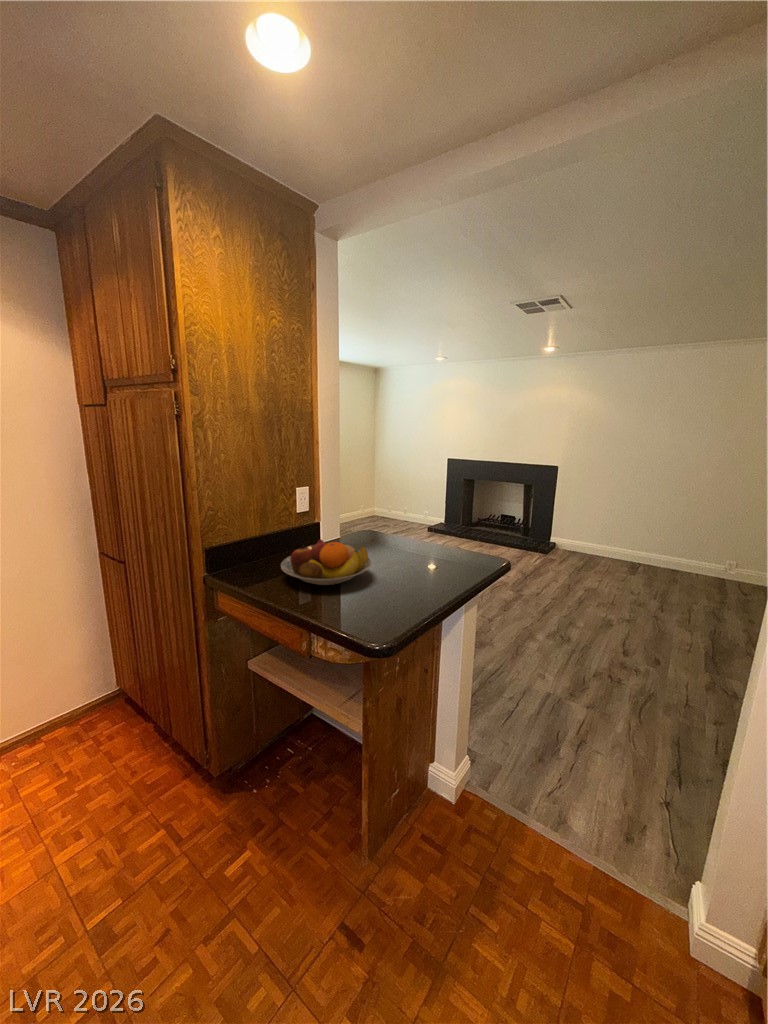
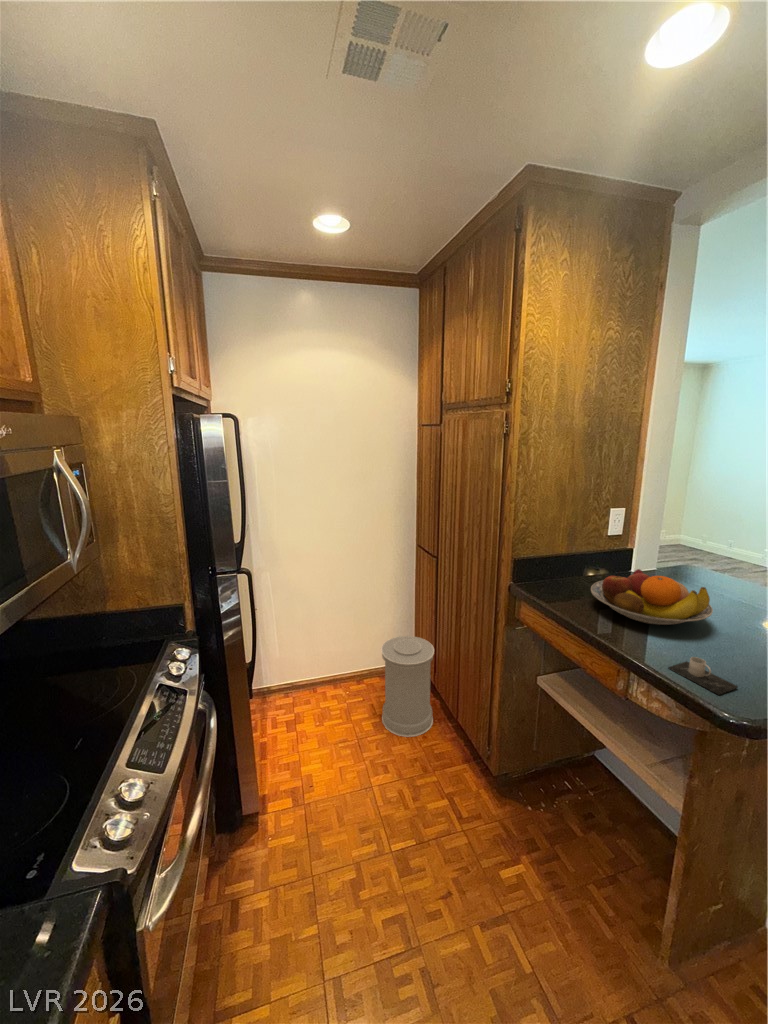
mug: none [337,605,383,631] -> present [669,657,738,695]
trash can: none [55,660,145,786] -> present [381,636,434,737]

